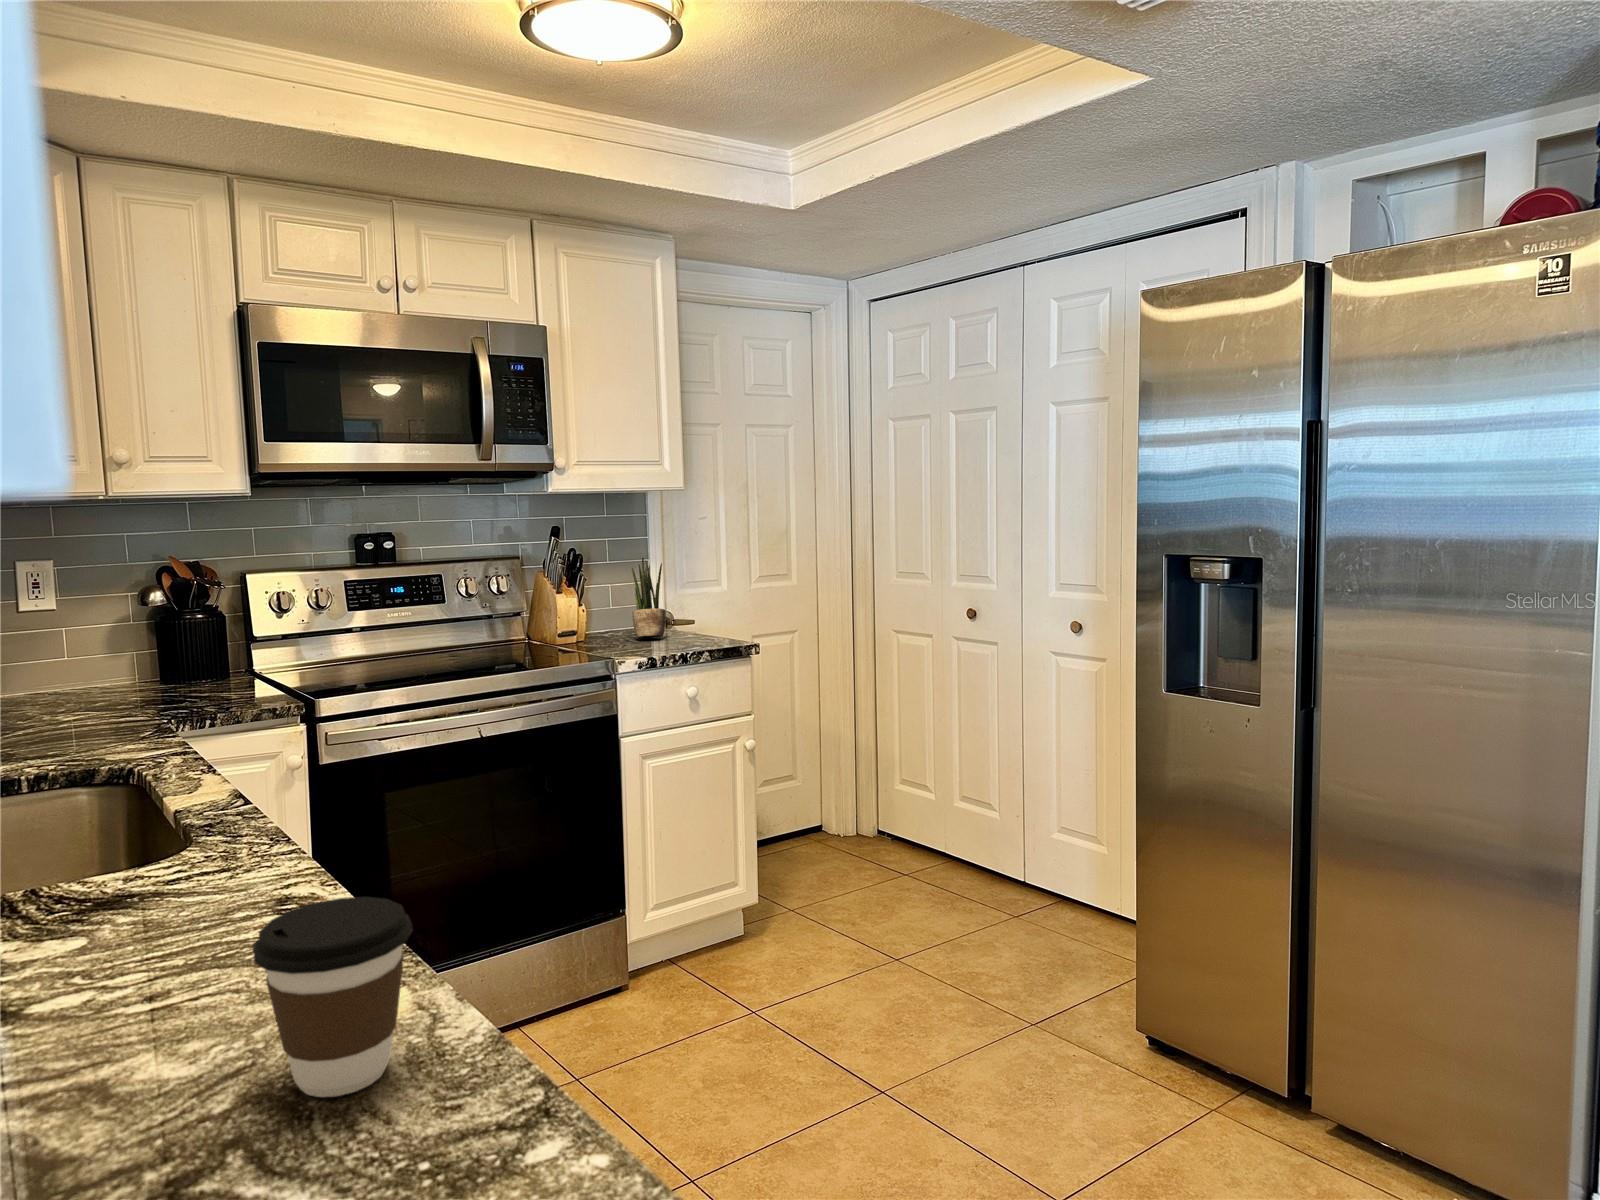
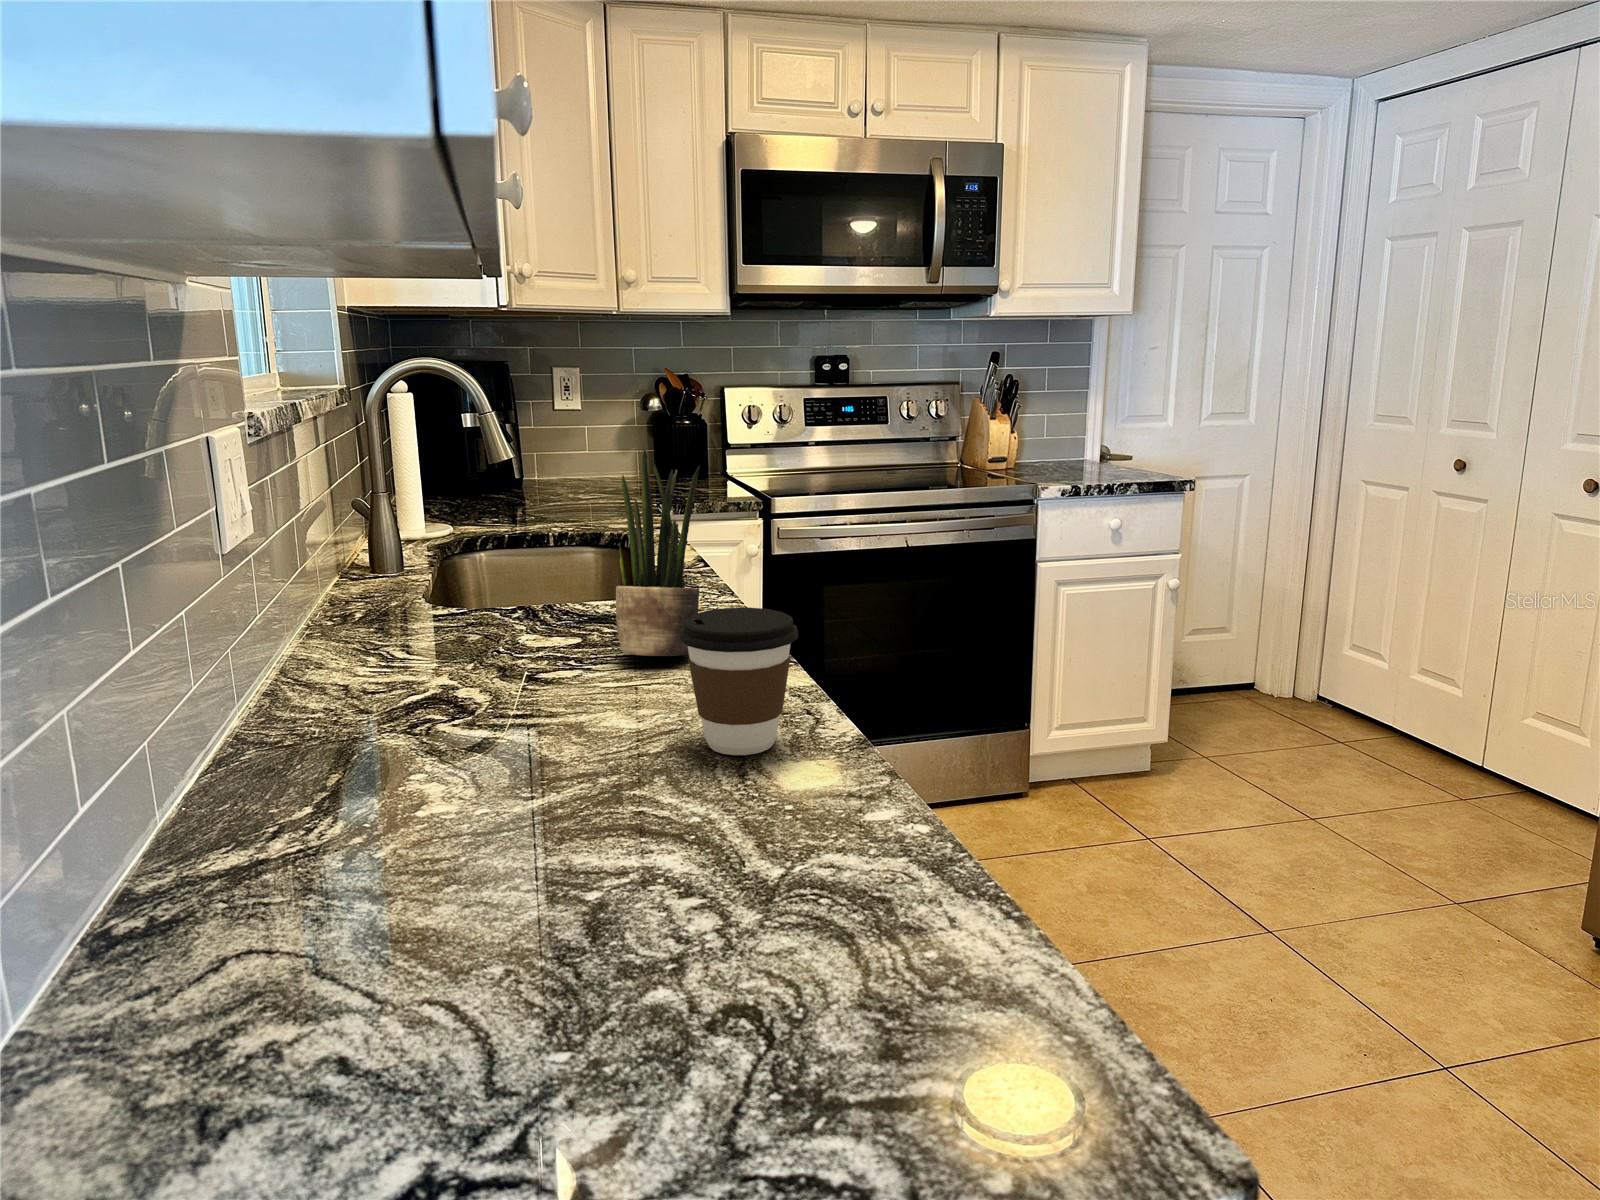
potted plant: present [632,558,666,638] -> present [616,449,699,656]

